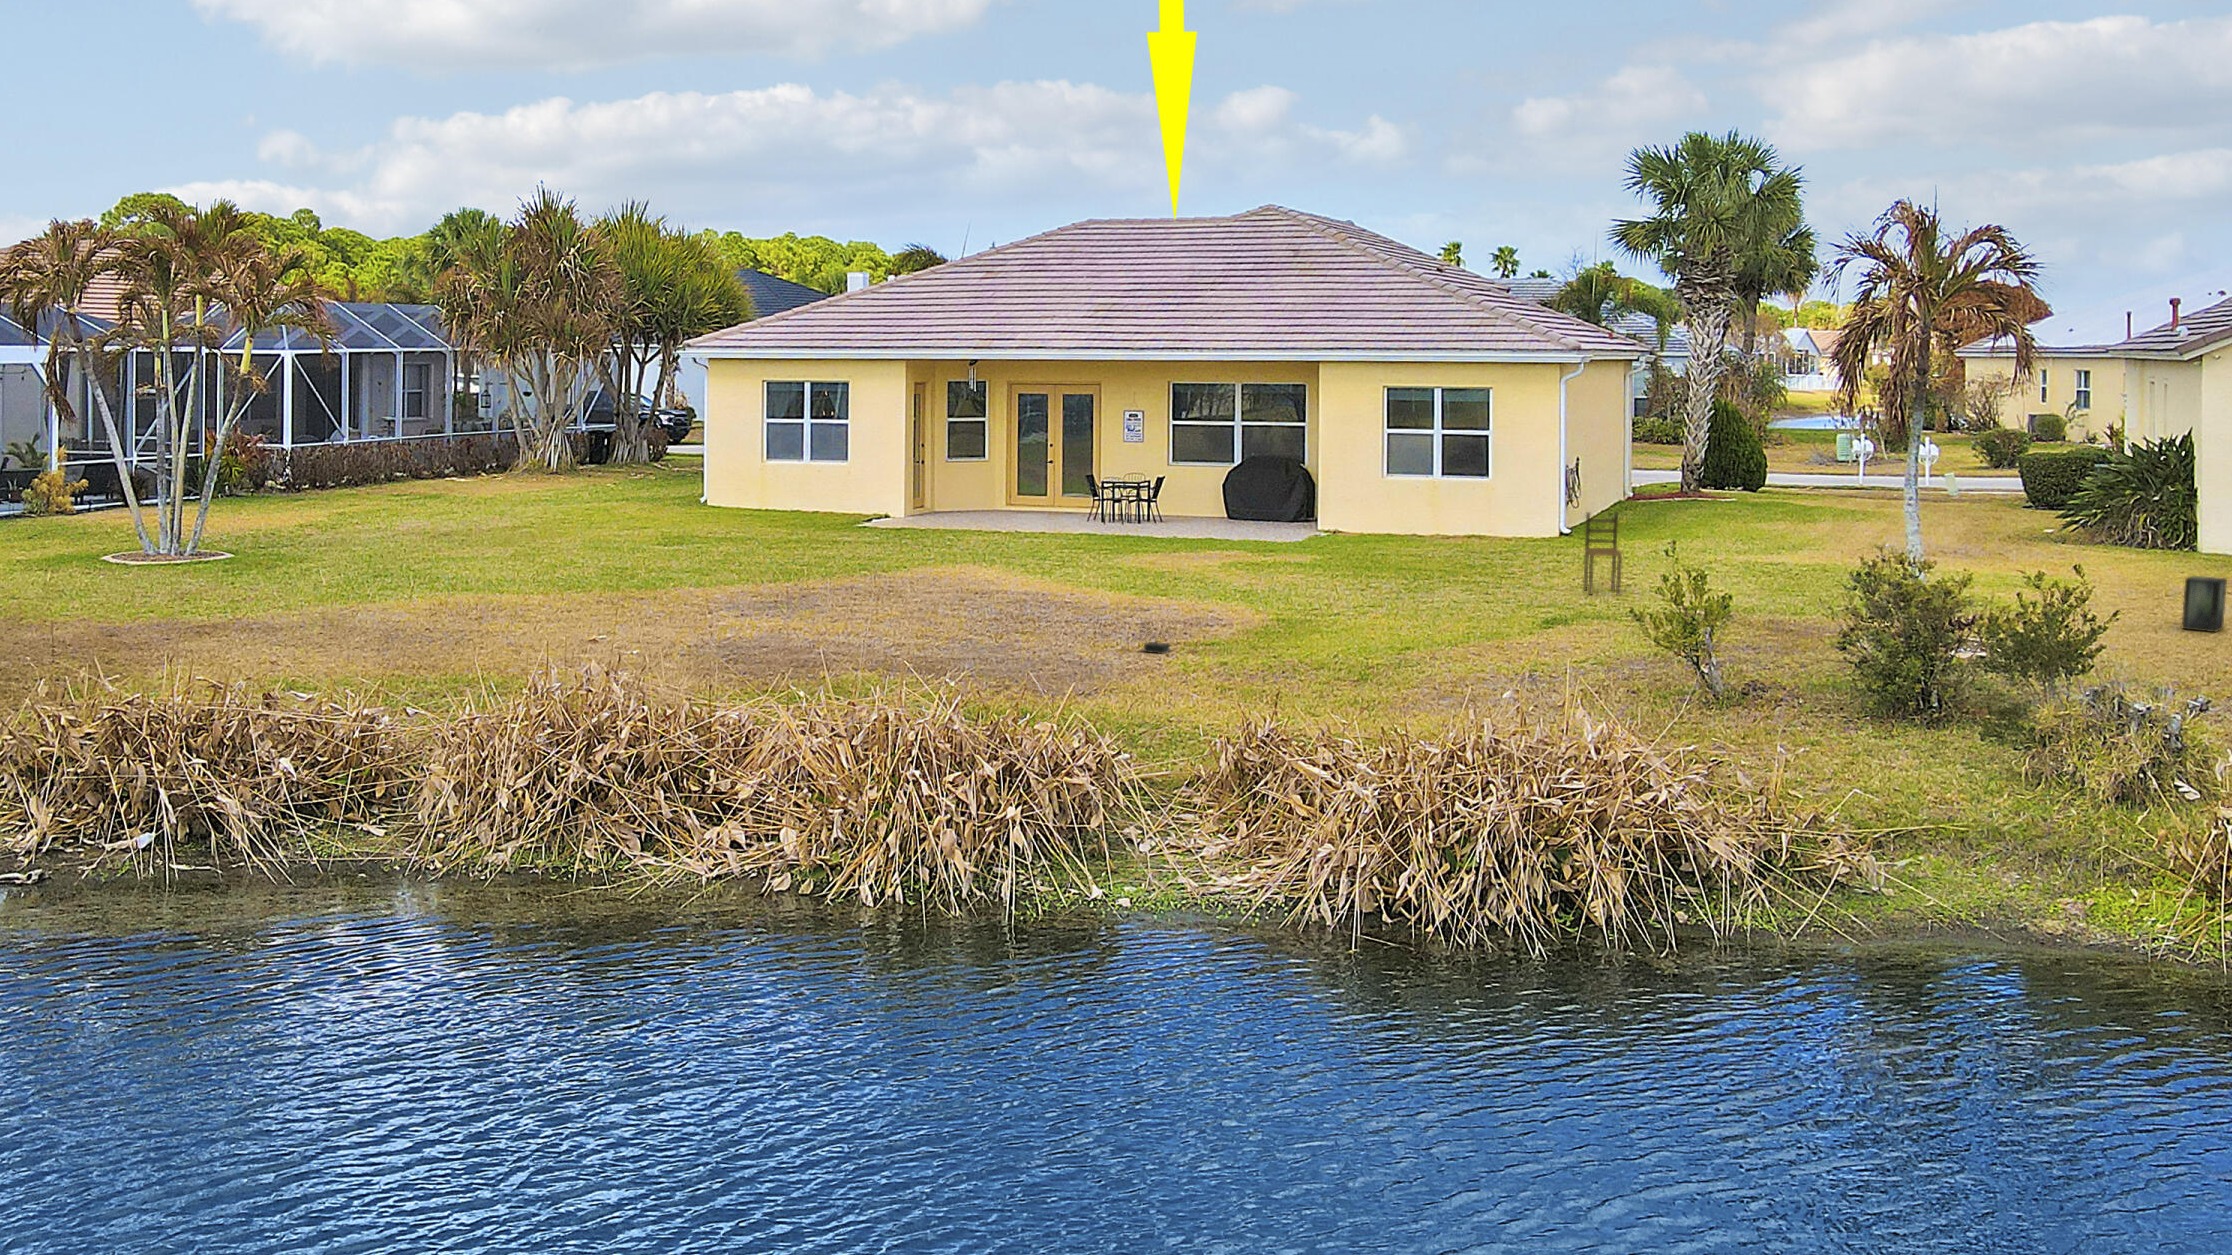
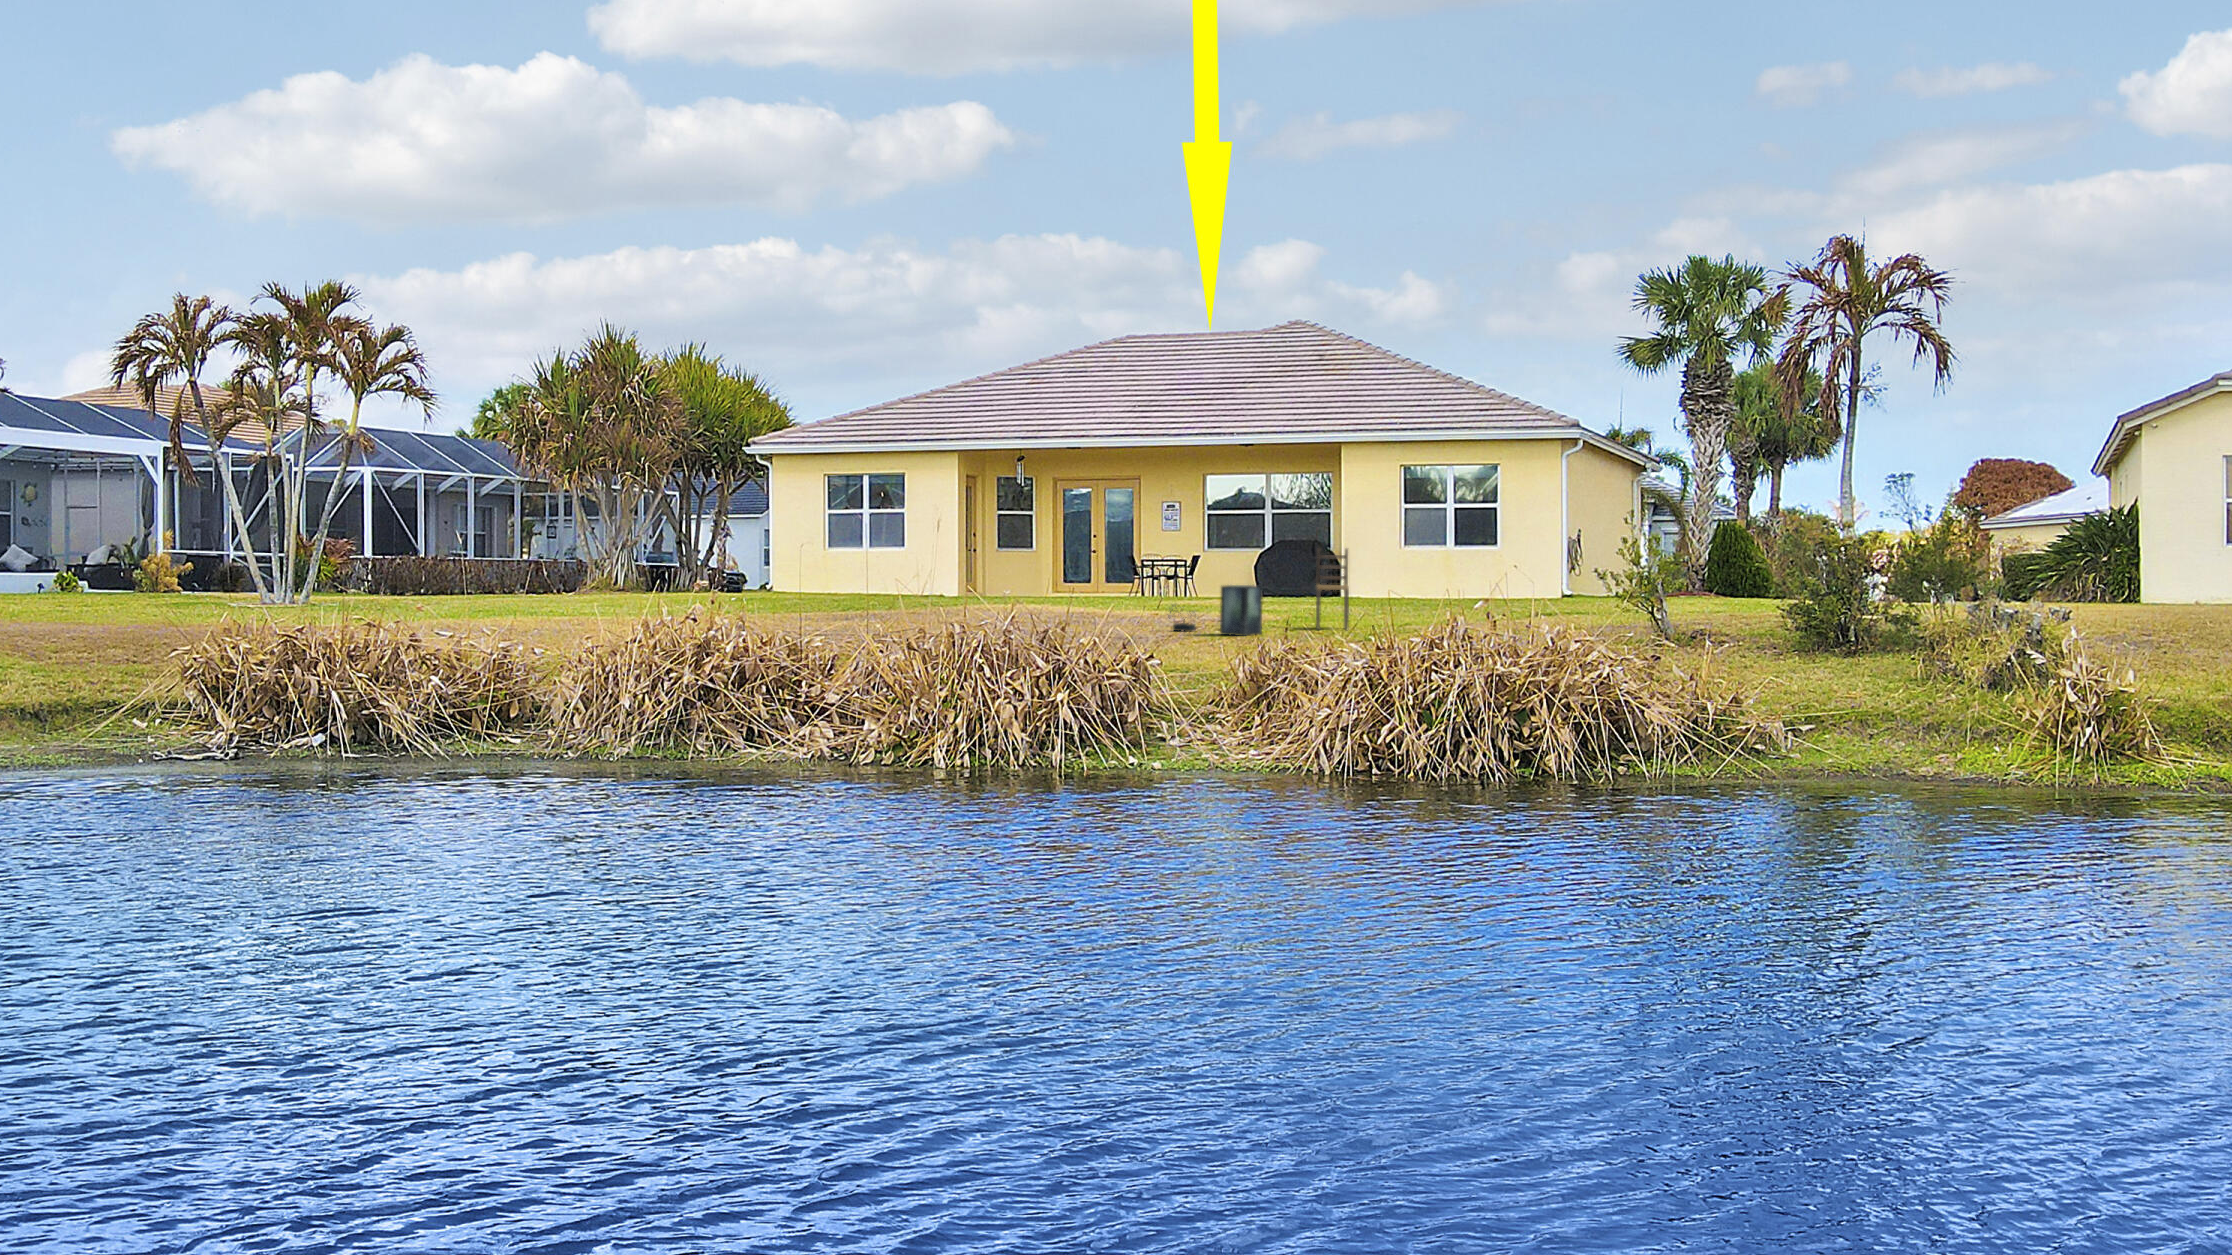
chair: present [1584,513,1622,595] -> present [1316,549,1349,630]
storage box: present [2182,576,2227,632] -> present [1220,585,1263,636]

